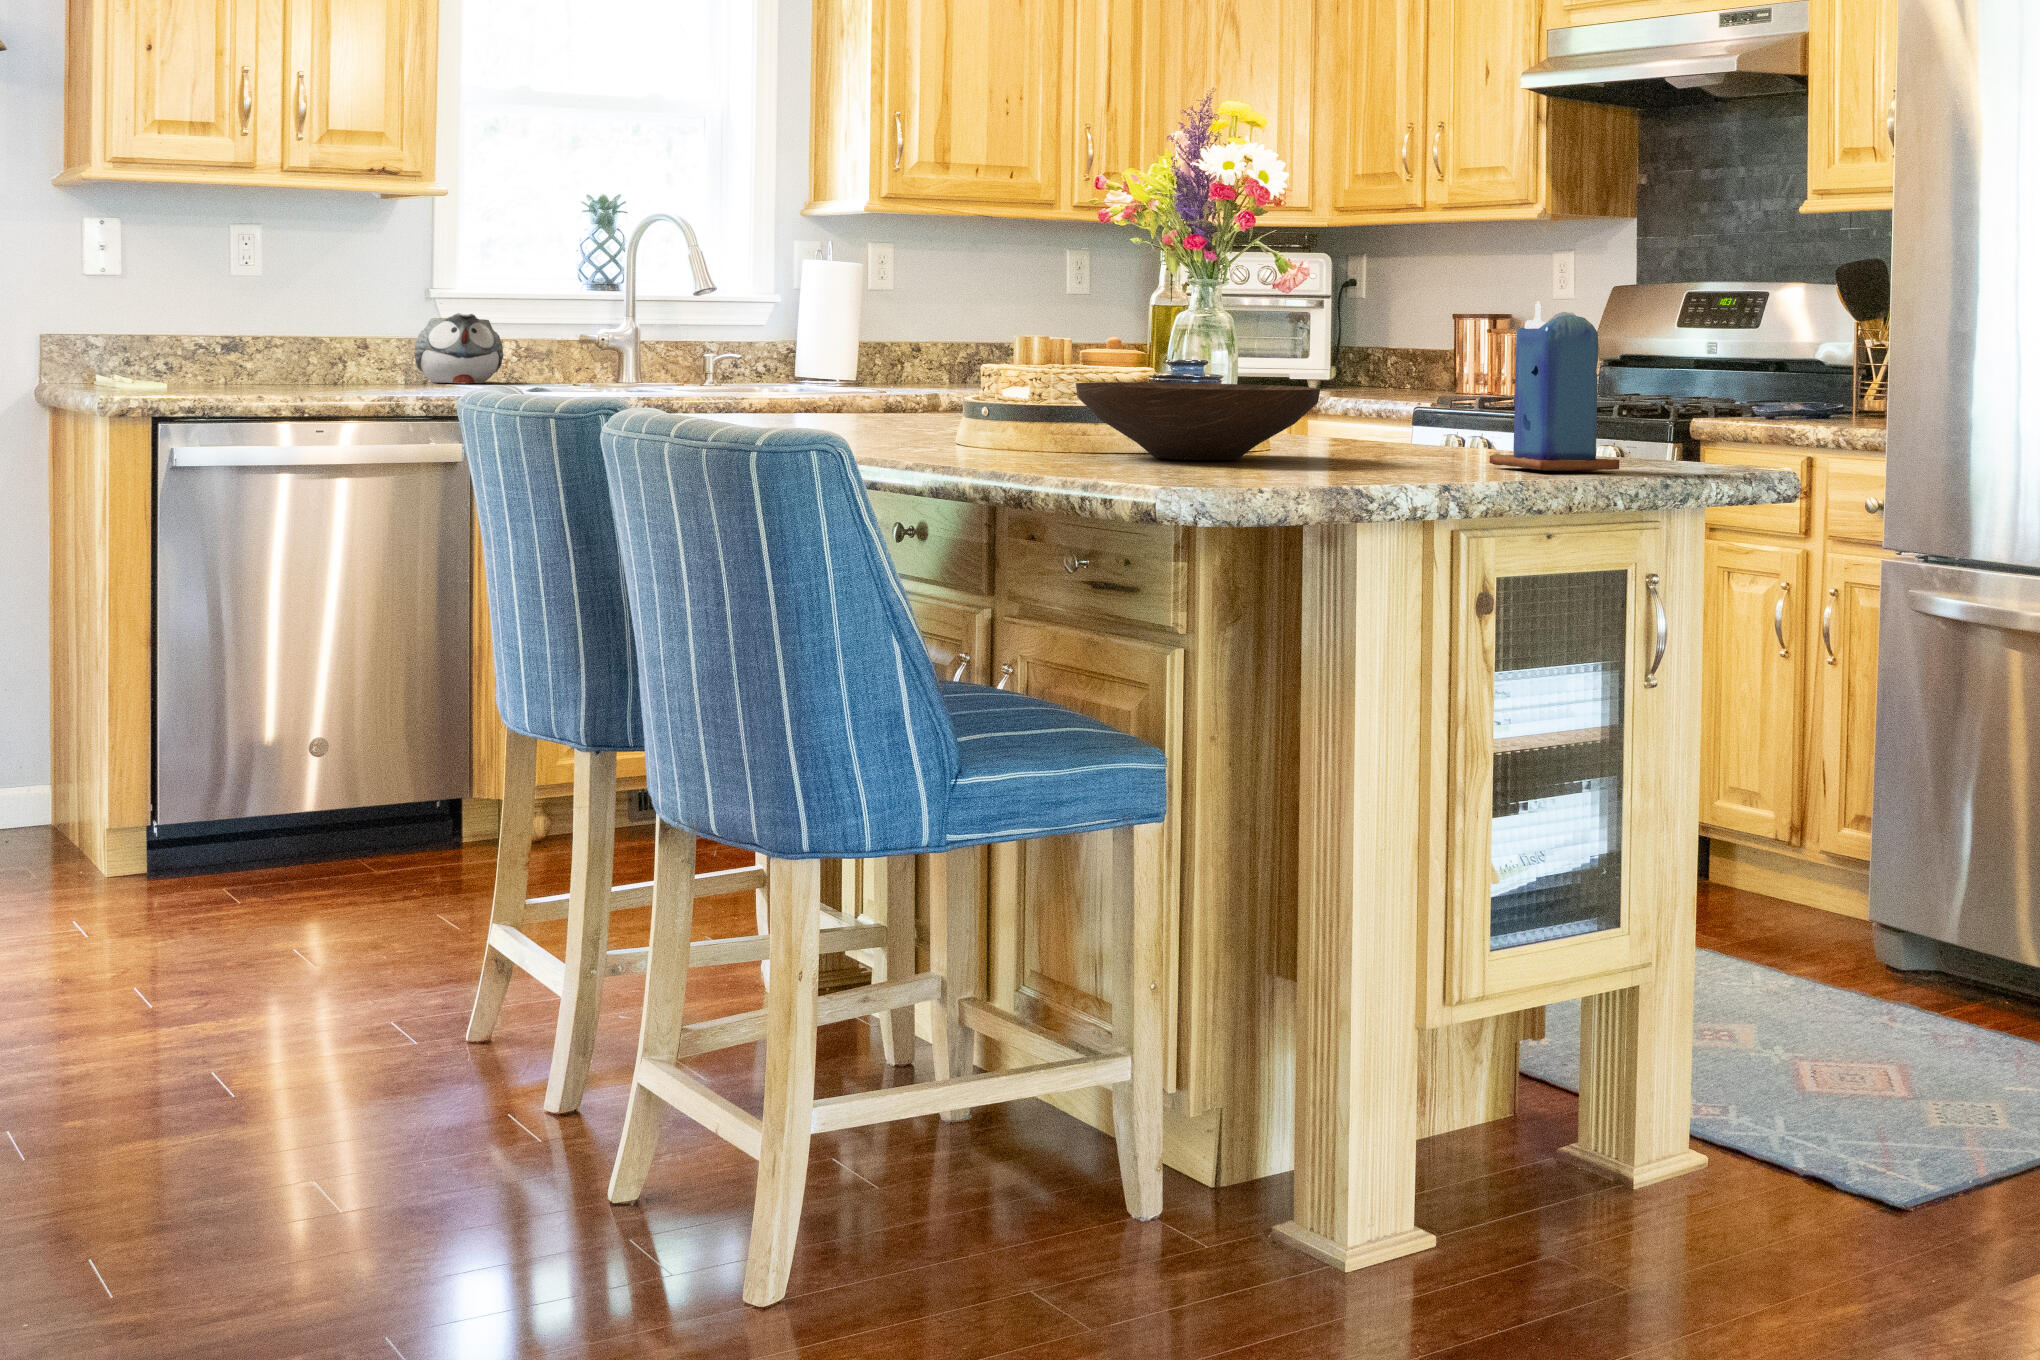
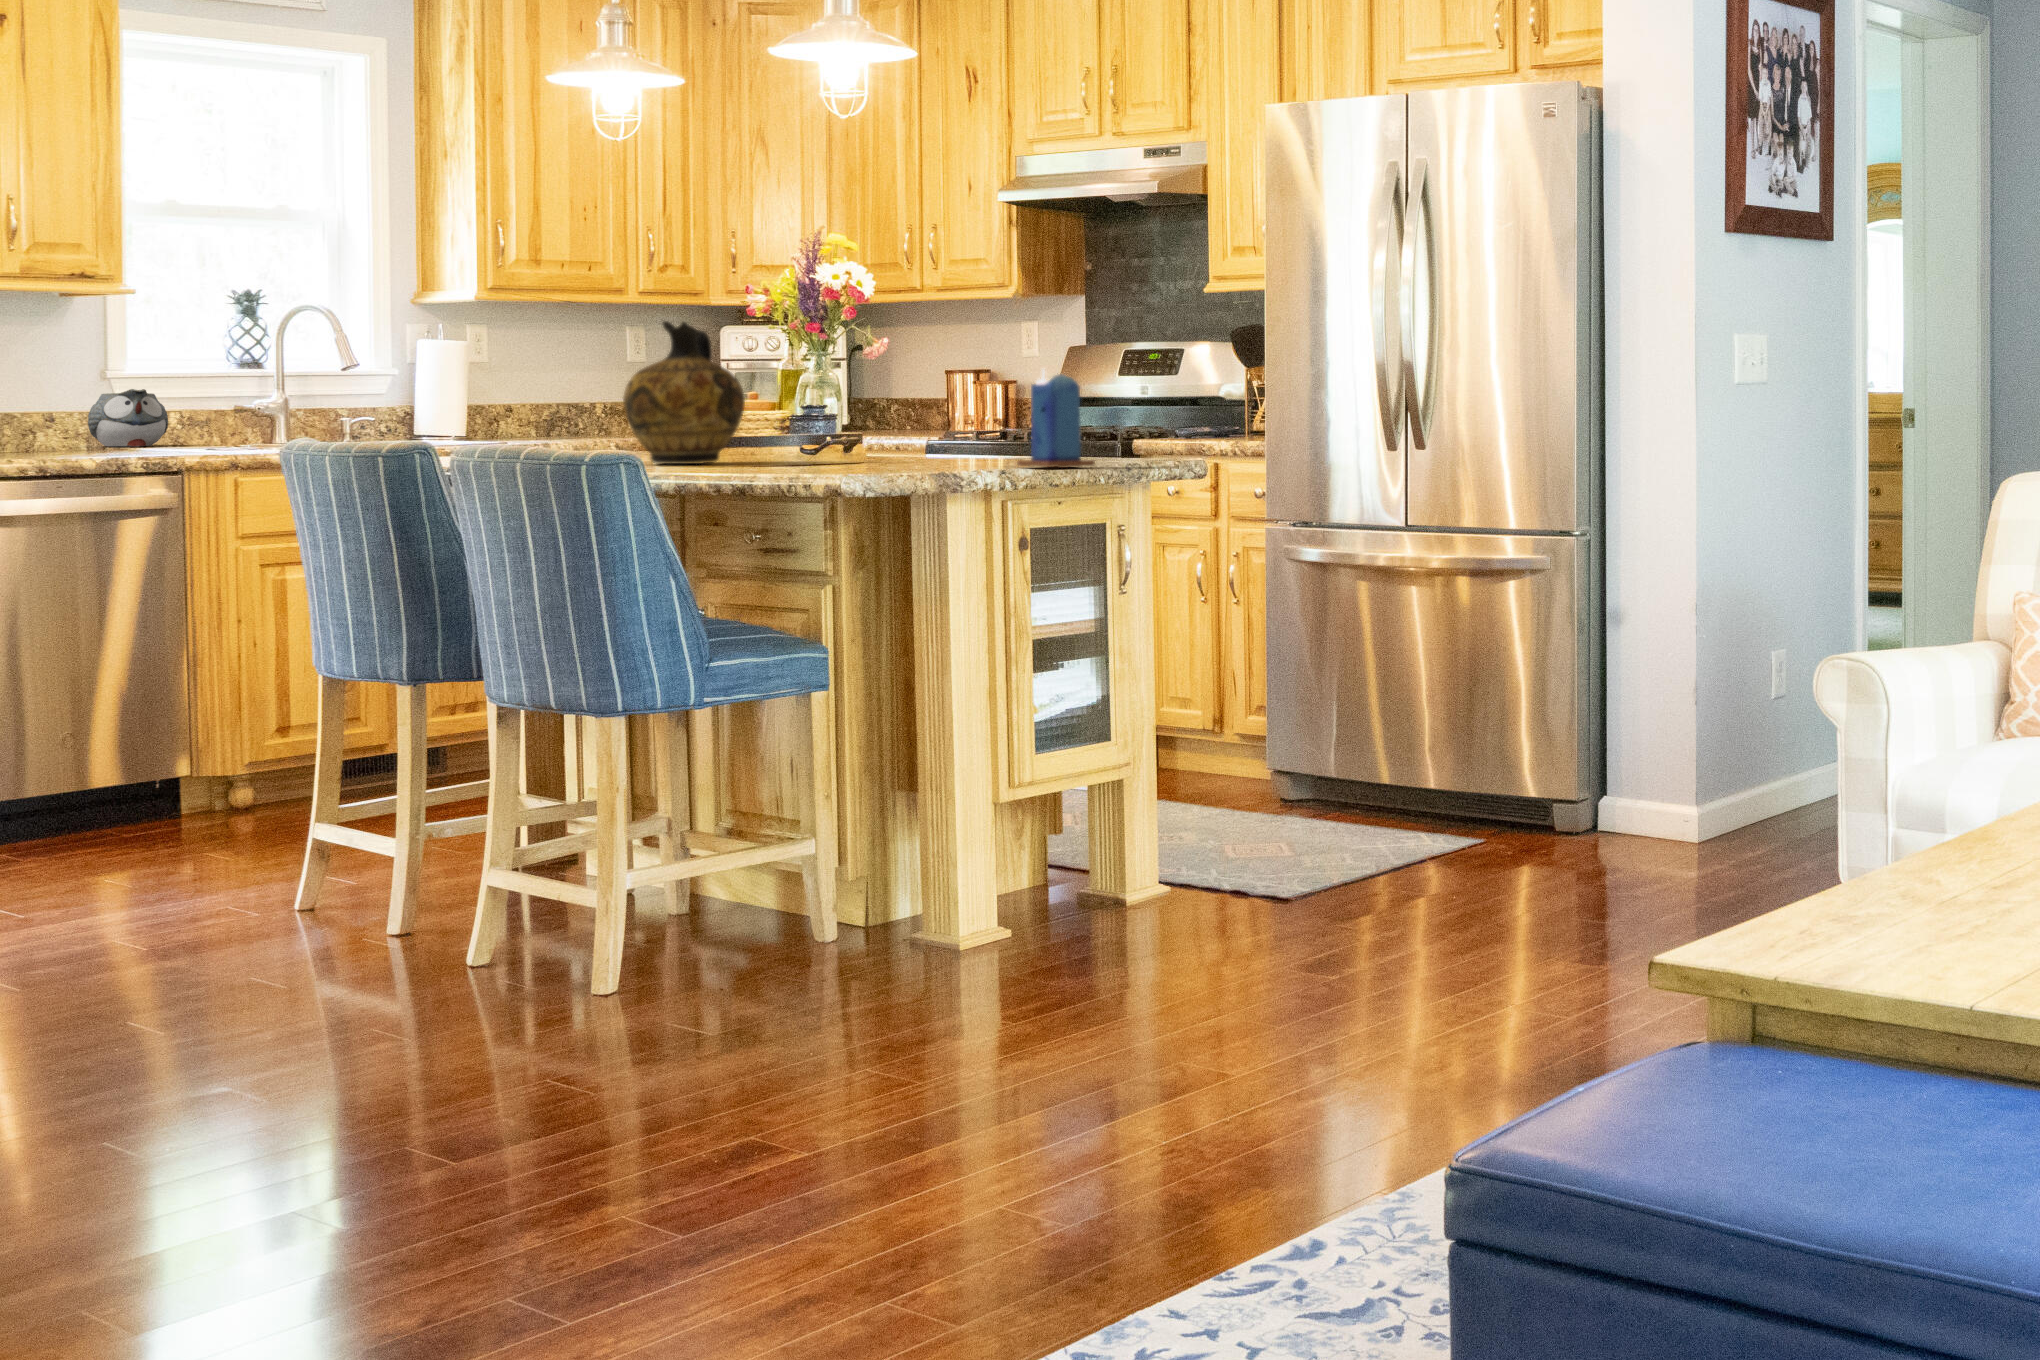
ceramic jug: none [920,221,1094,438] -> present [623,321,745,464]
wooden bowl: present [1076,382,1320,460] -> none [754,423,912,470]

